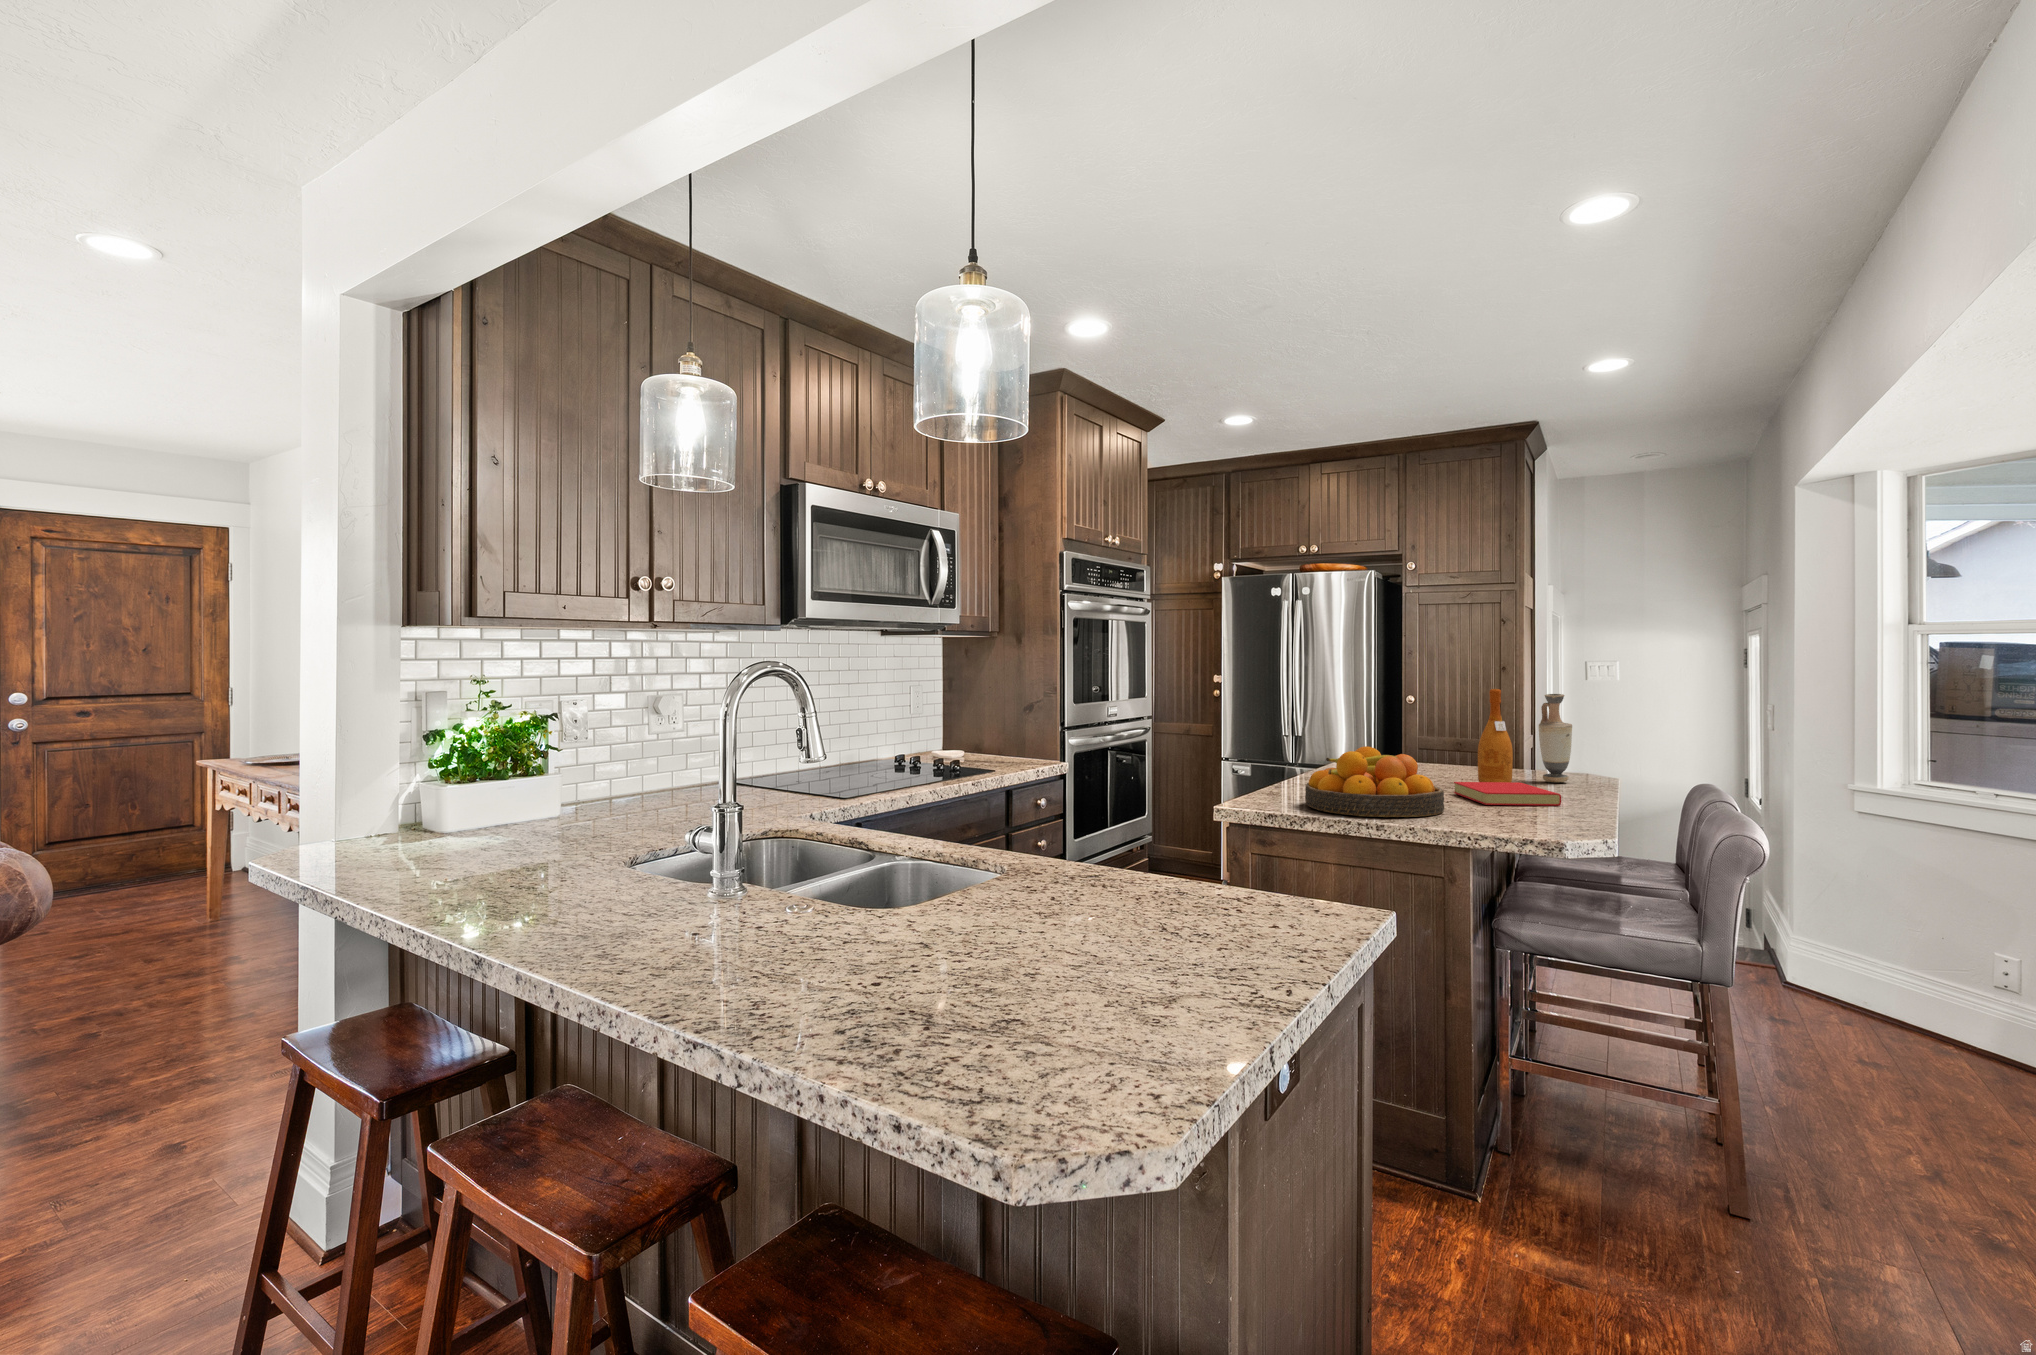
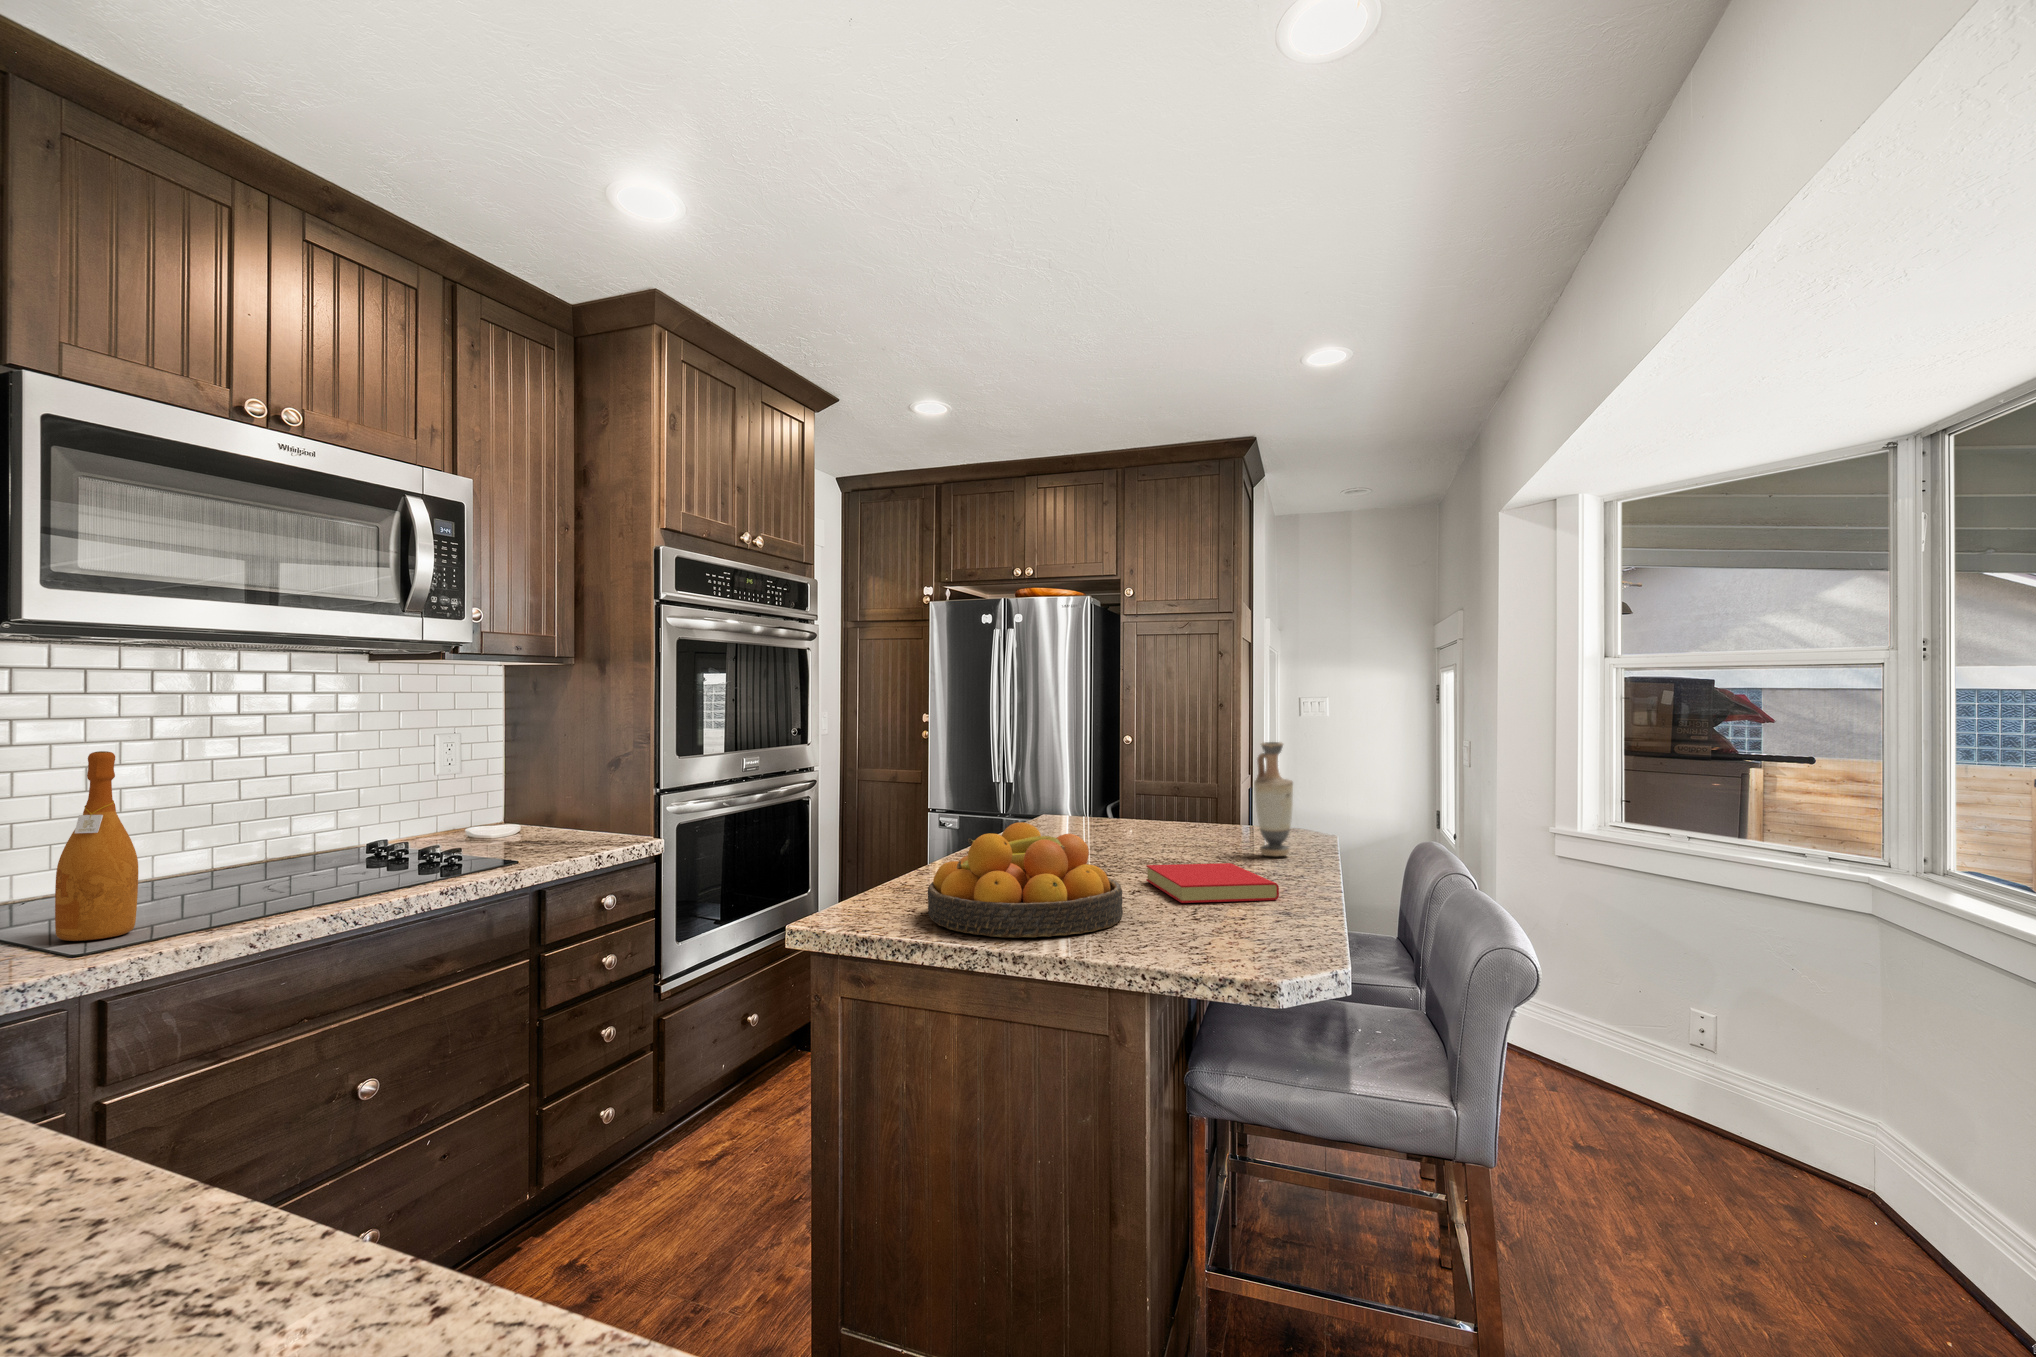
wine bottle: present [1478,689,1513,782] -> present [55,751,138,941]

